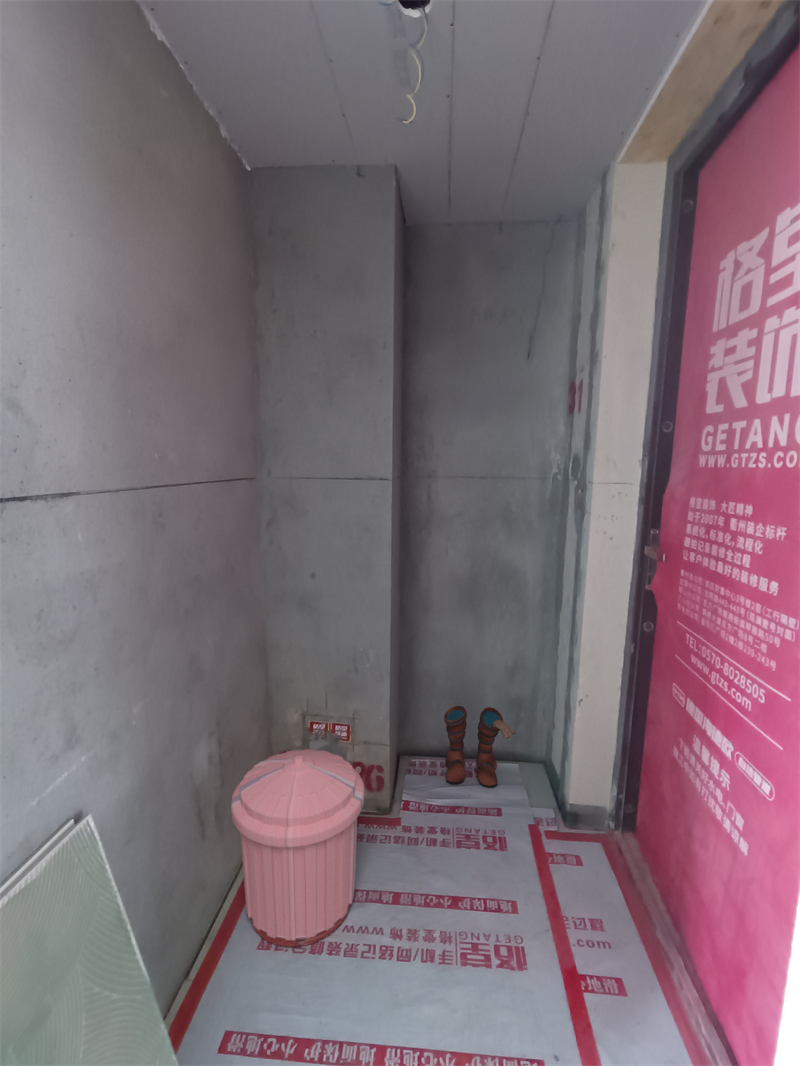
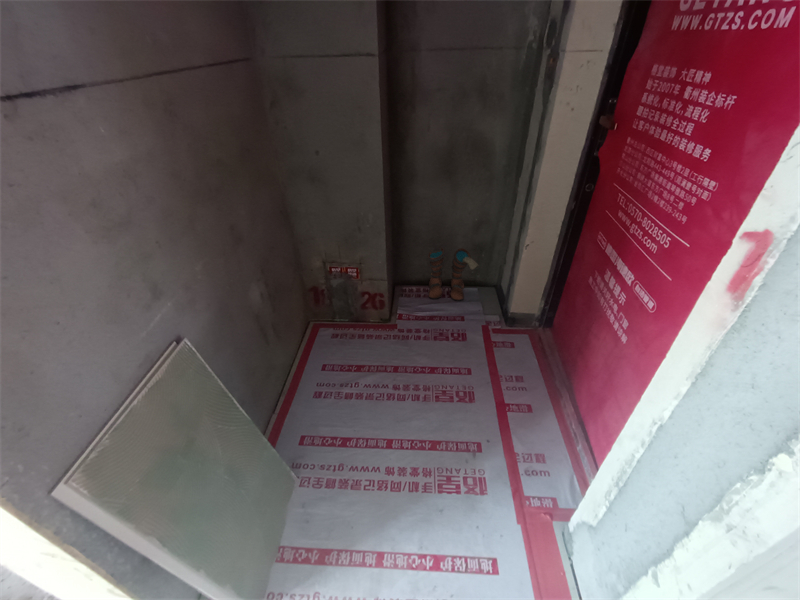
trash can: present [231,749,365,947] -> none [279,280,370,394]

